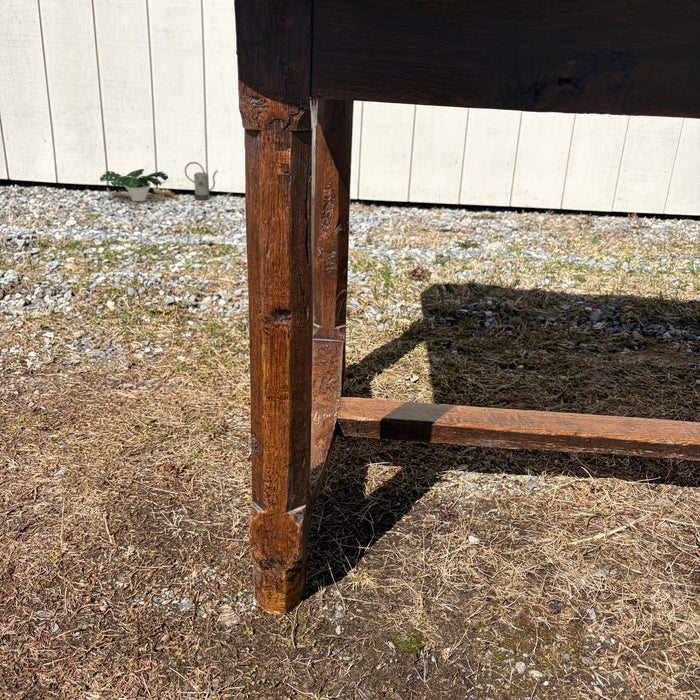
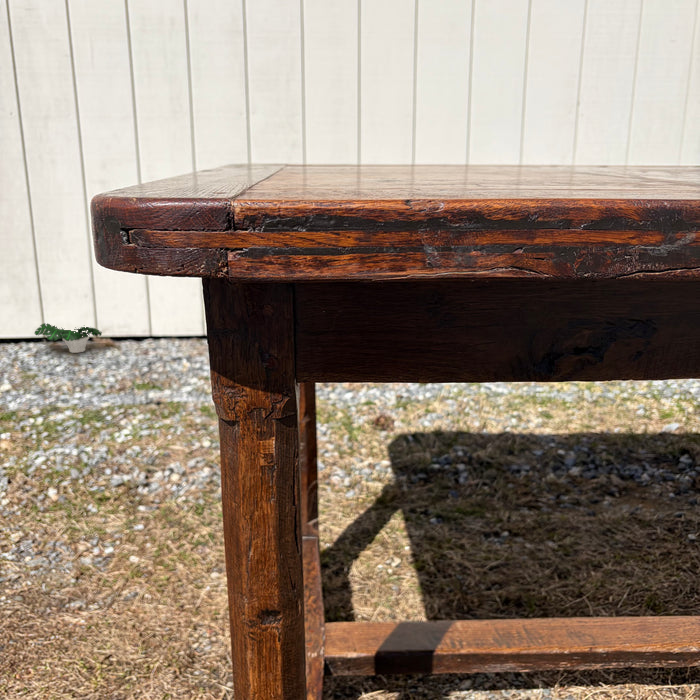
watering can: present [185,162,217,200] -> none [126,307,161,346]

